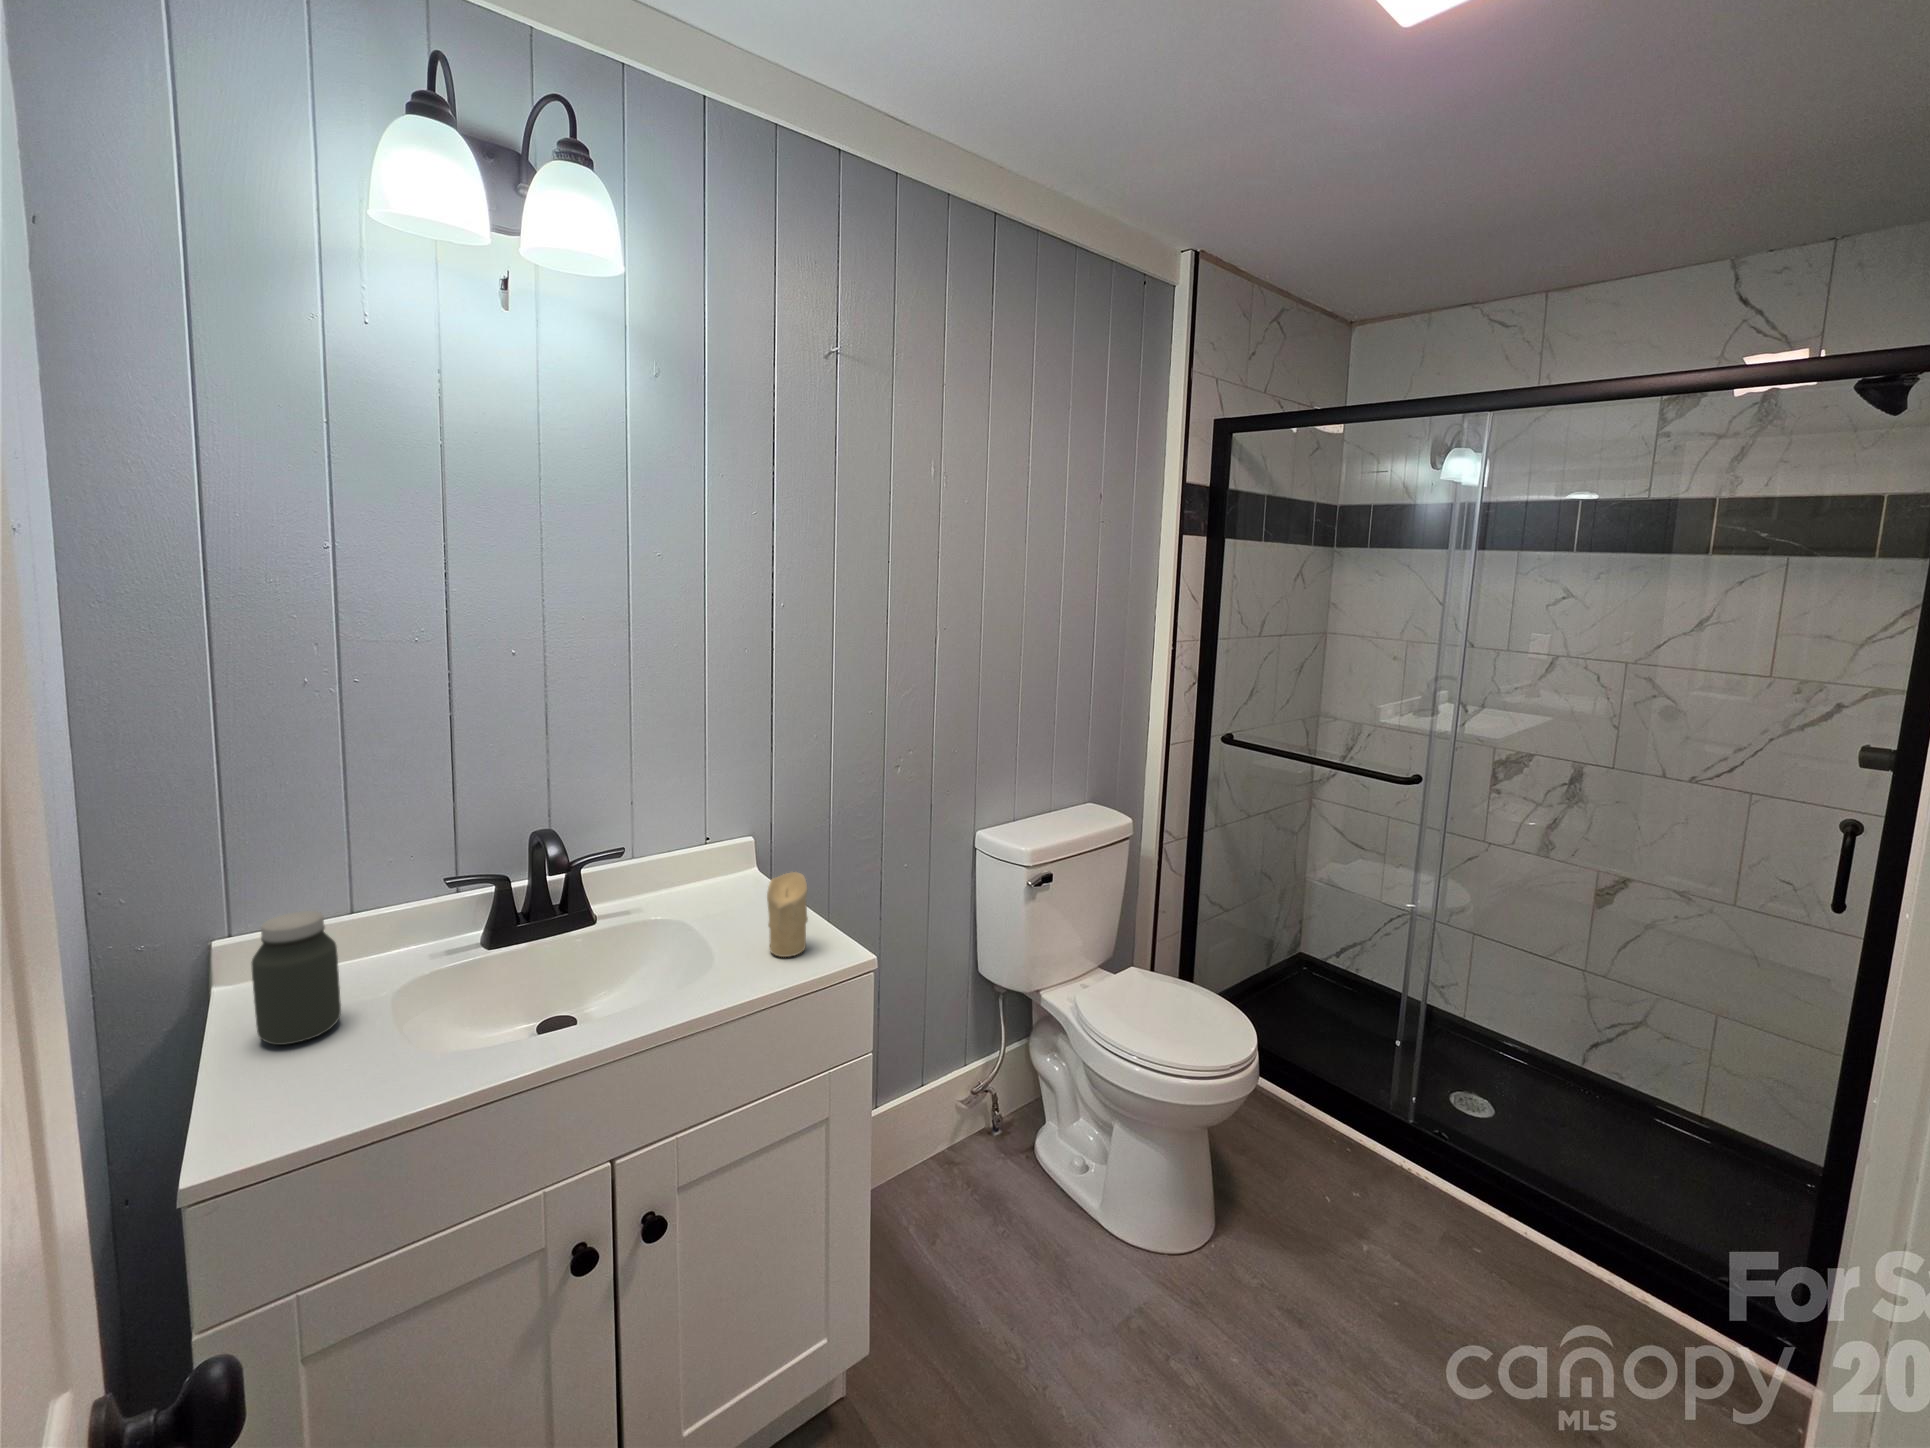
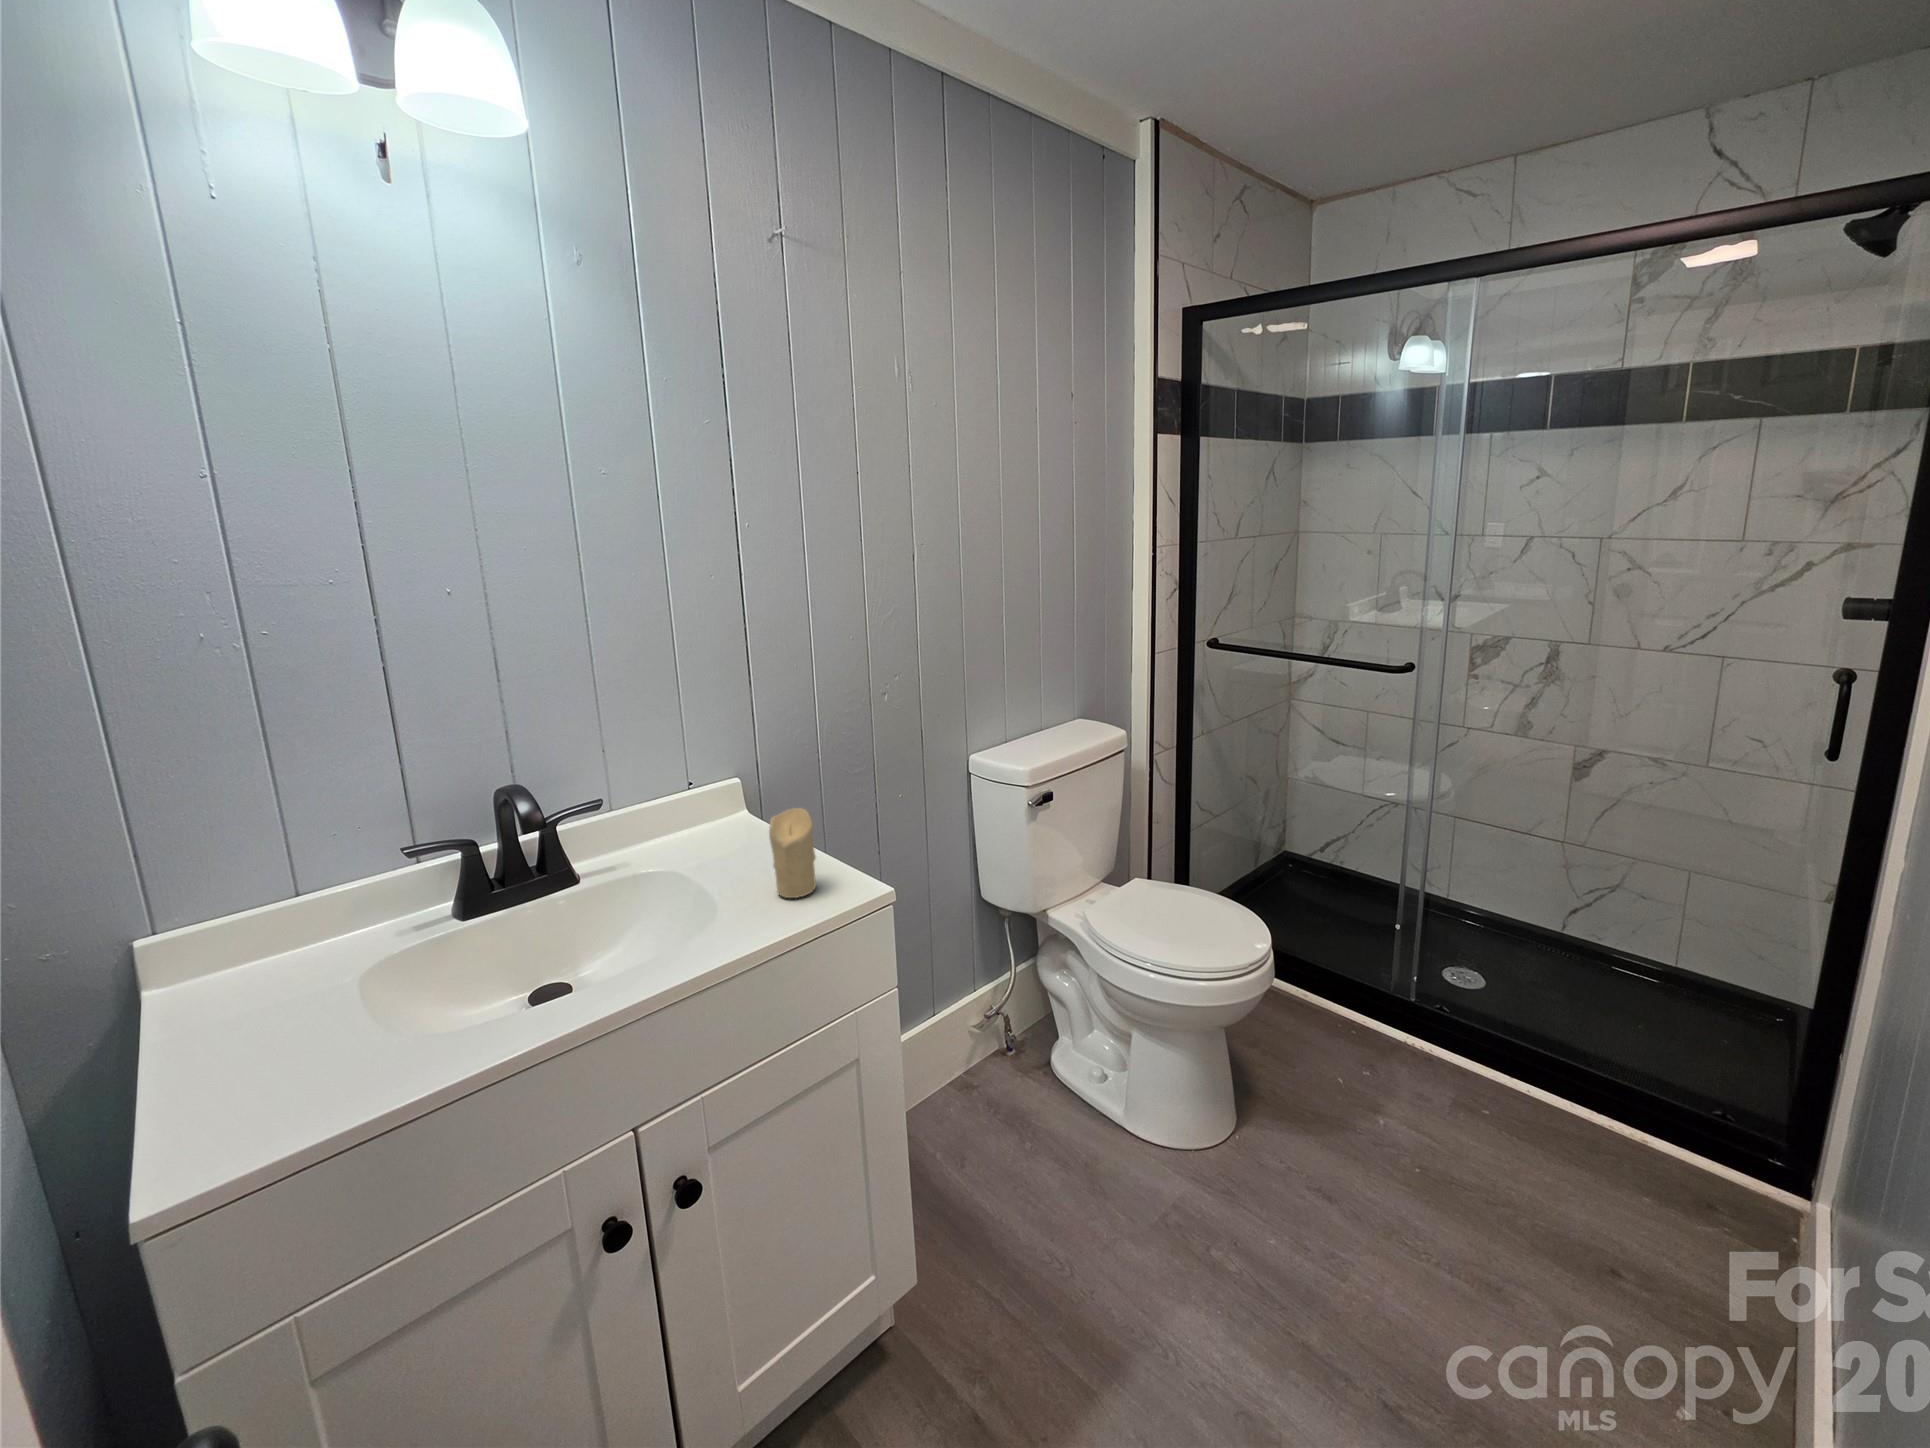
jar: present [251,911,341,1045] -> none [180,896,299,1049]

